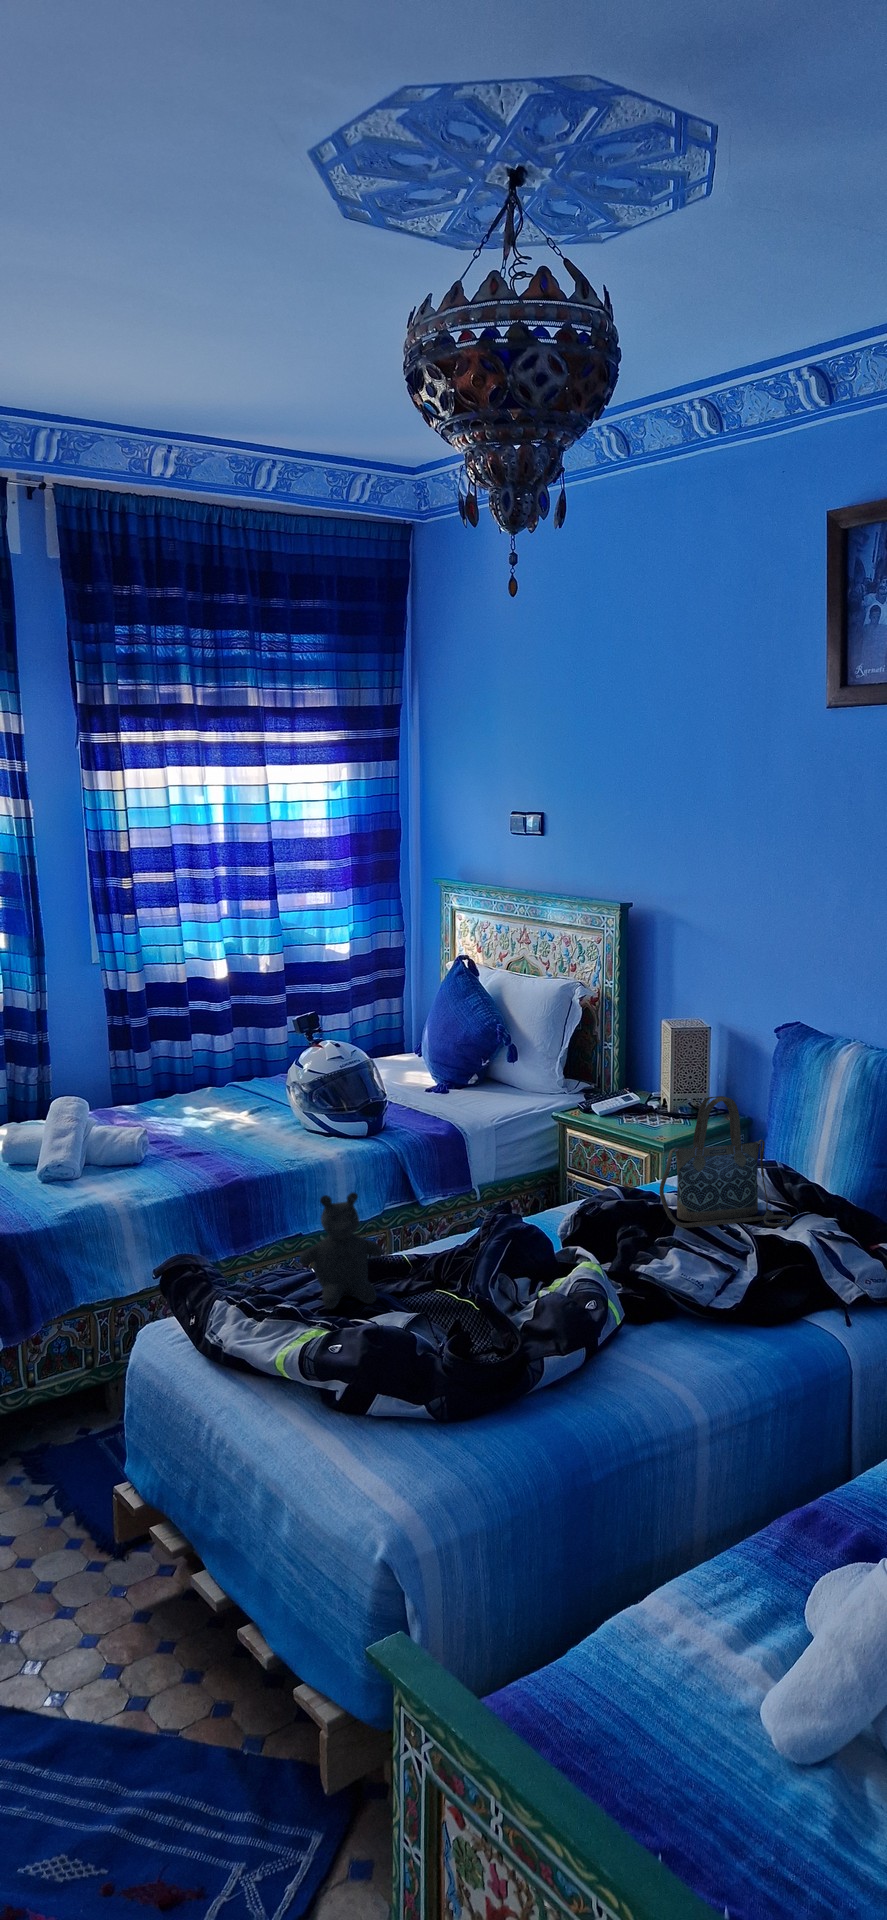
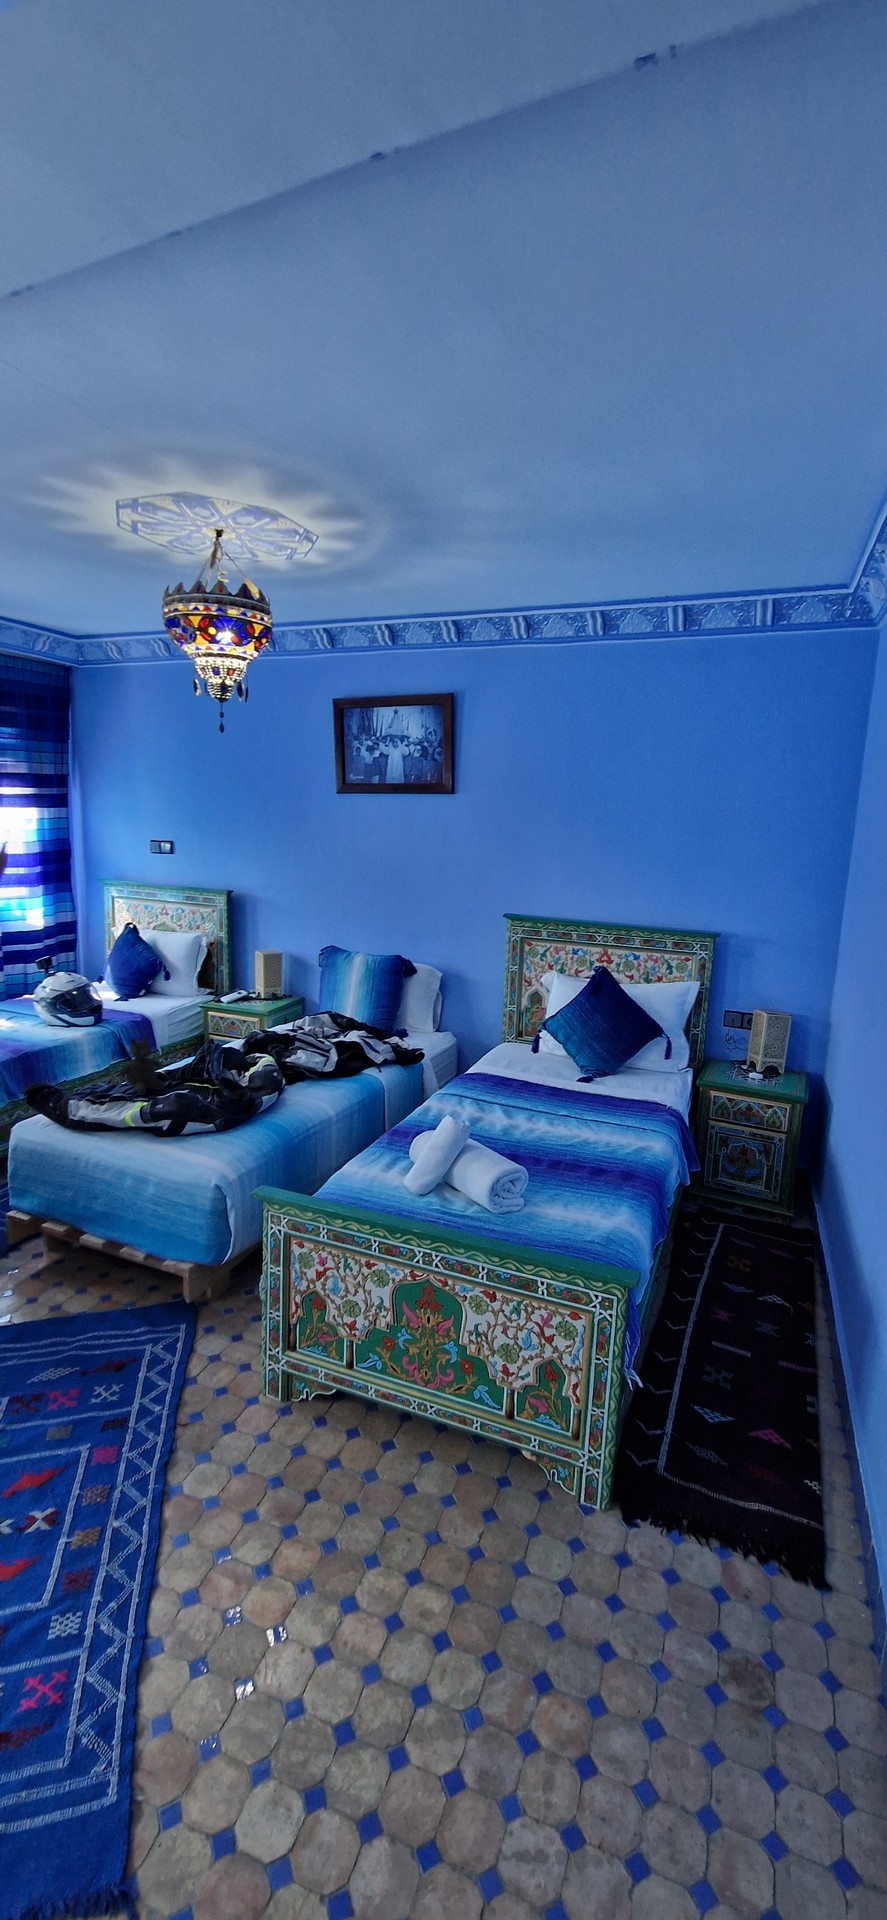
handbag: present [660,1096,793,1228] -> none [287,978,348,1041]

